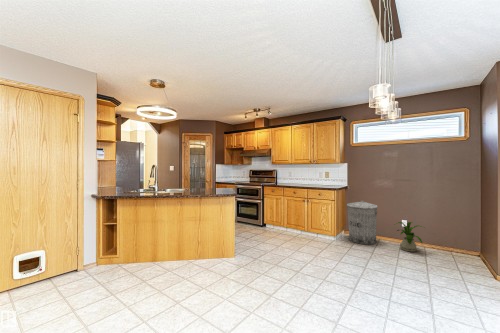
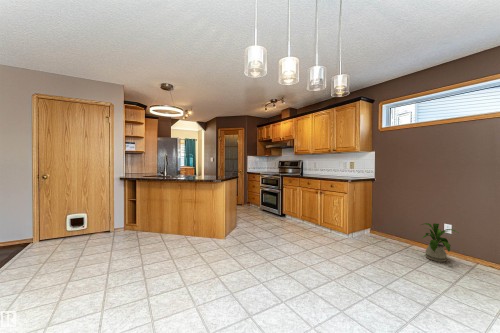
trash can: present [347,201,378,244] -> none [364,195,402,247]

